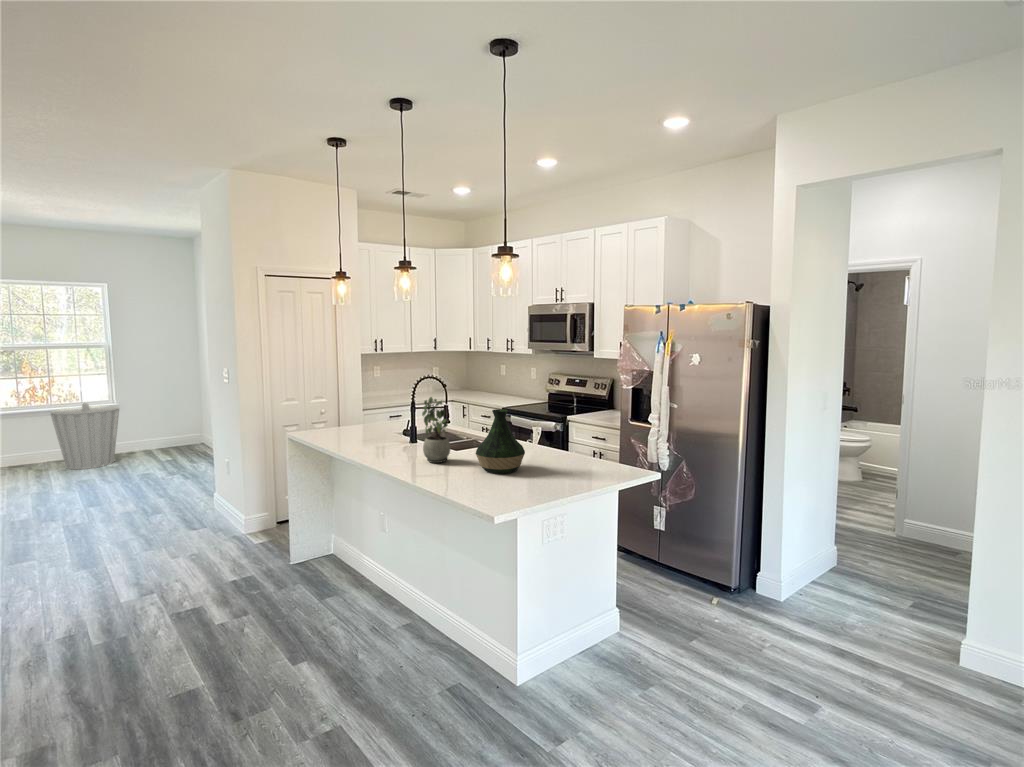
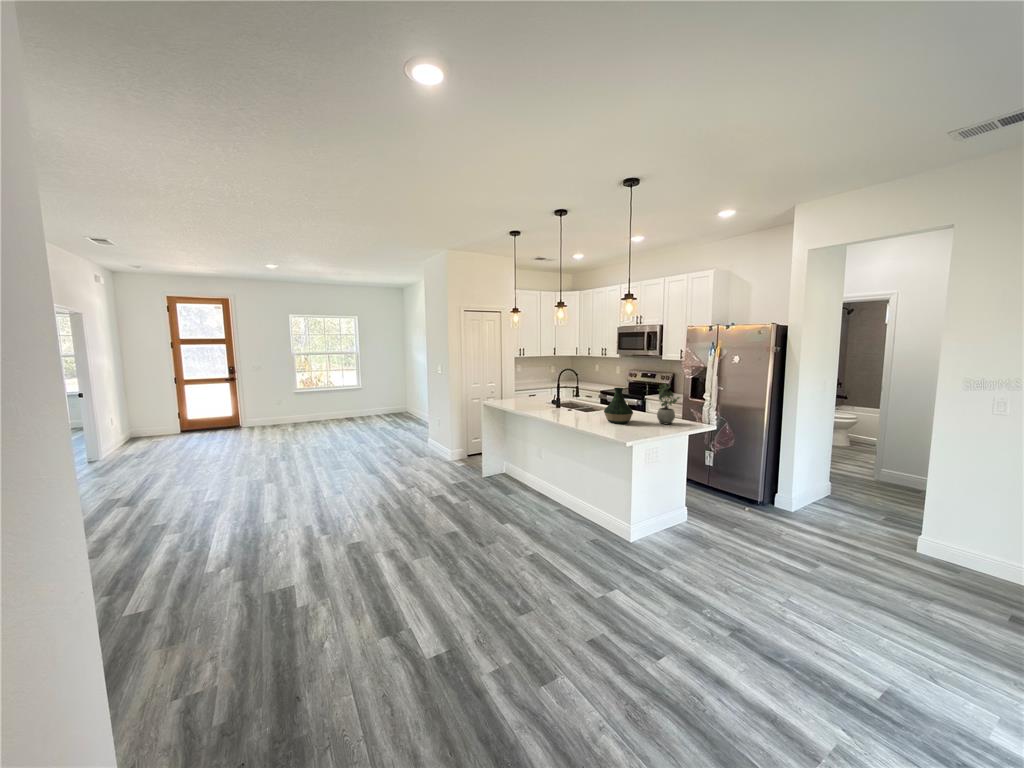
potted plant: present [422,397,451,463] -> present [657,384,680,424]
trash can: present [51,403,119,469] -> none [336,386,370,423]

